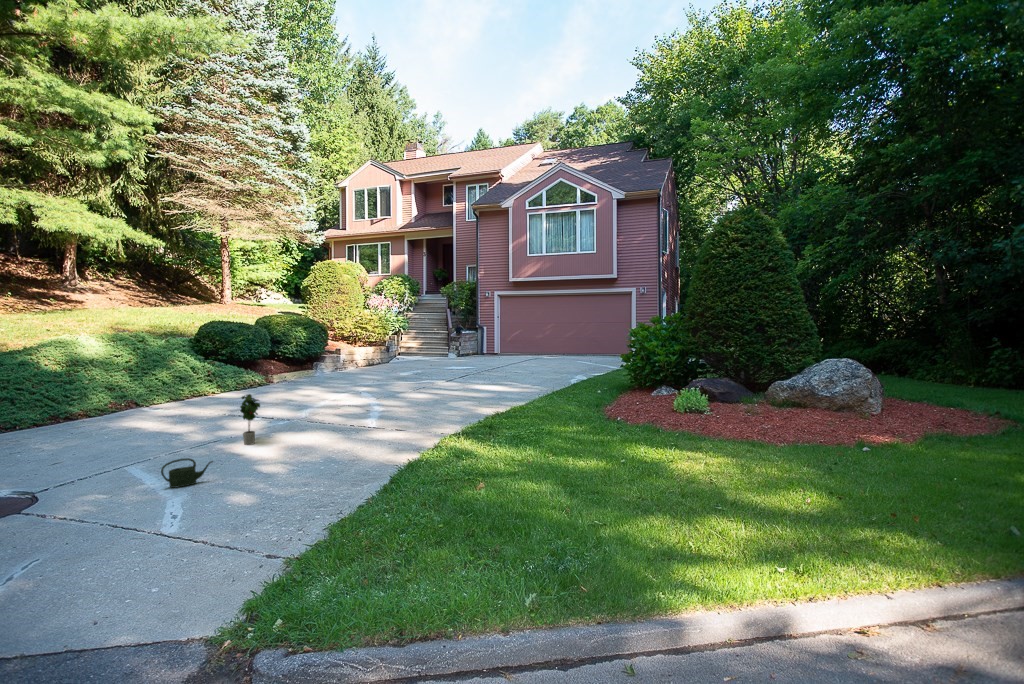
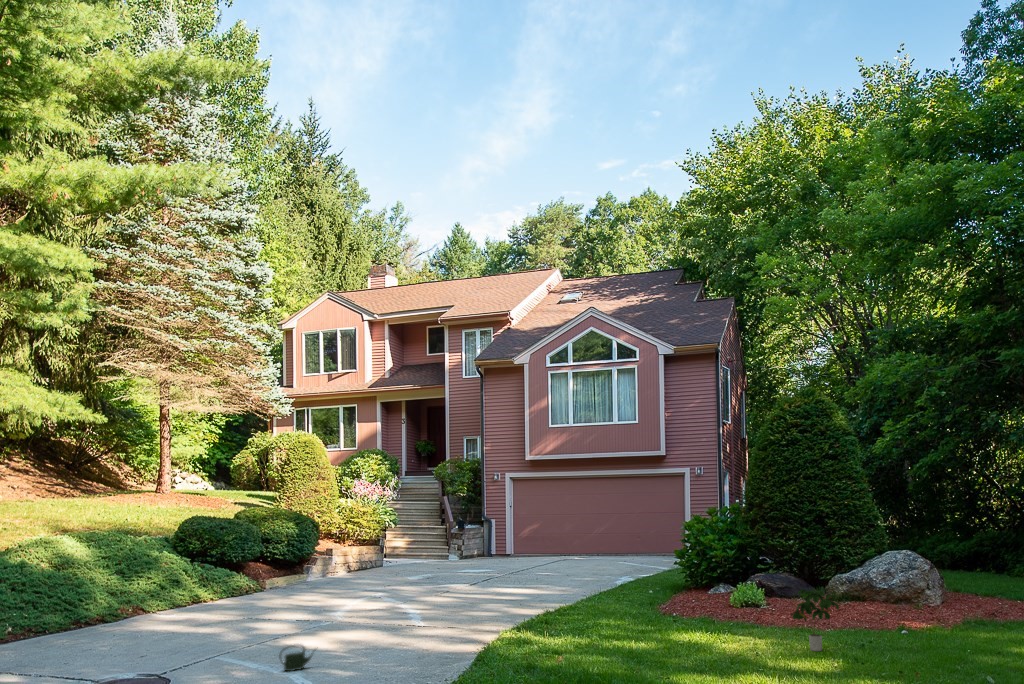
potted plant: present [240,394,260,445] -> present [791,590,839,651]

